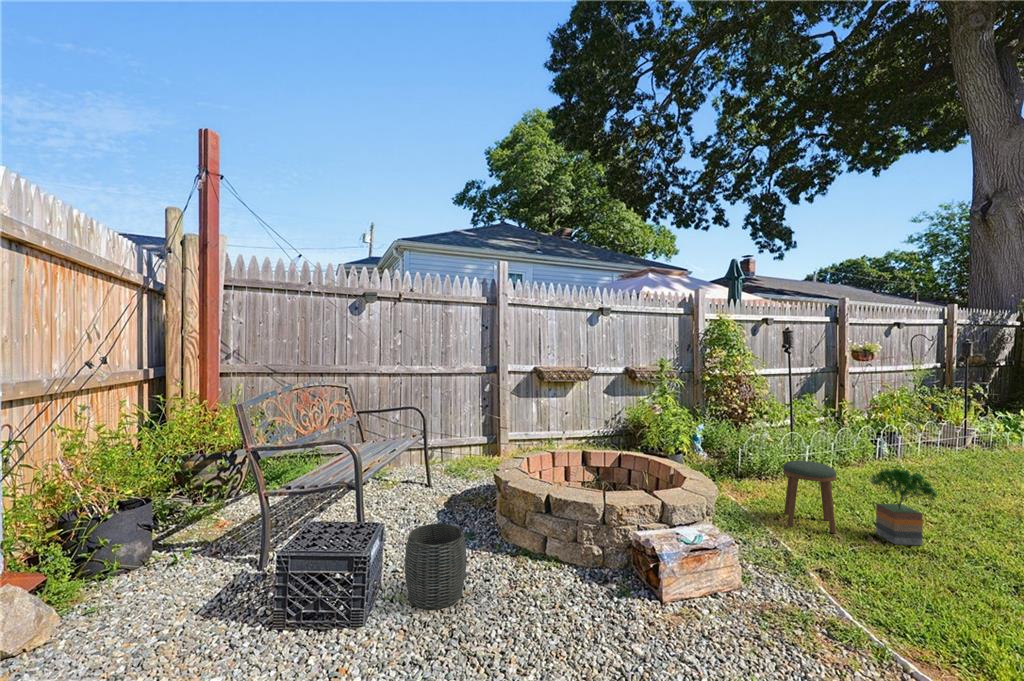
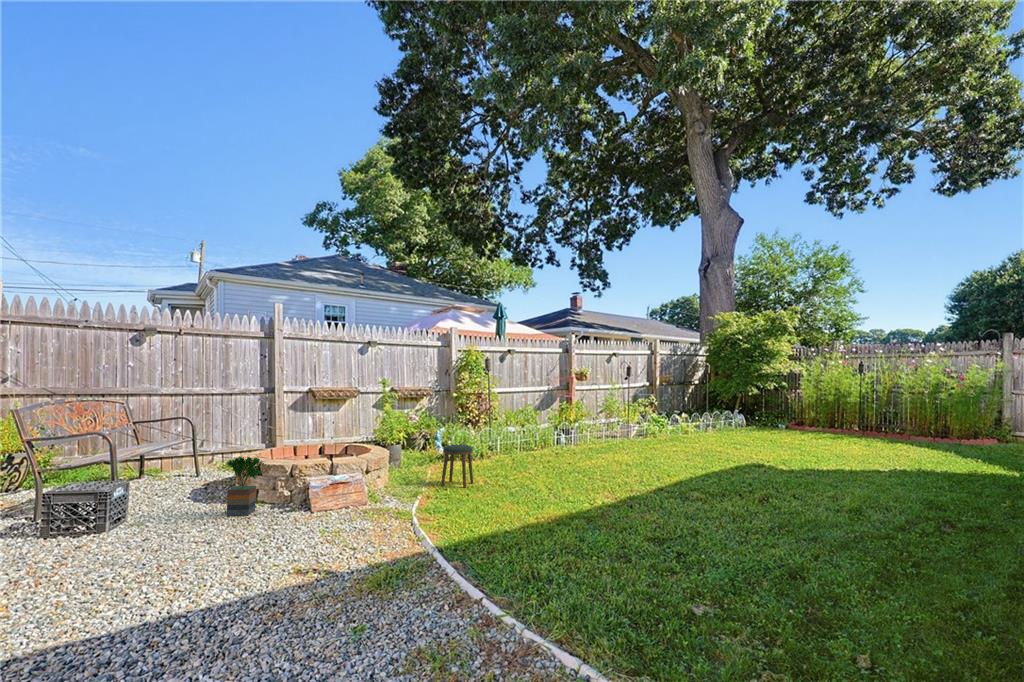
potted tree: present [871,469,937,545] -> present [226,457,264,516]
woven basket: present [405,524,466,609] -> none [143,475,187,518]

